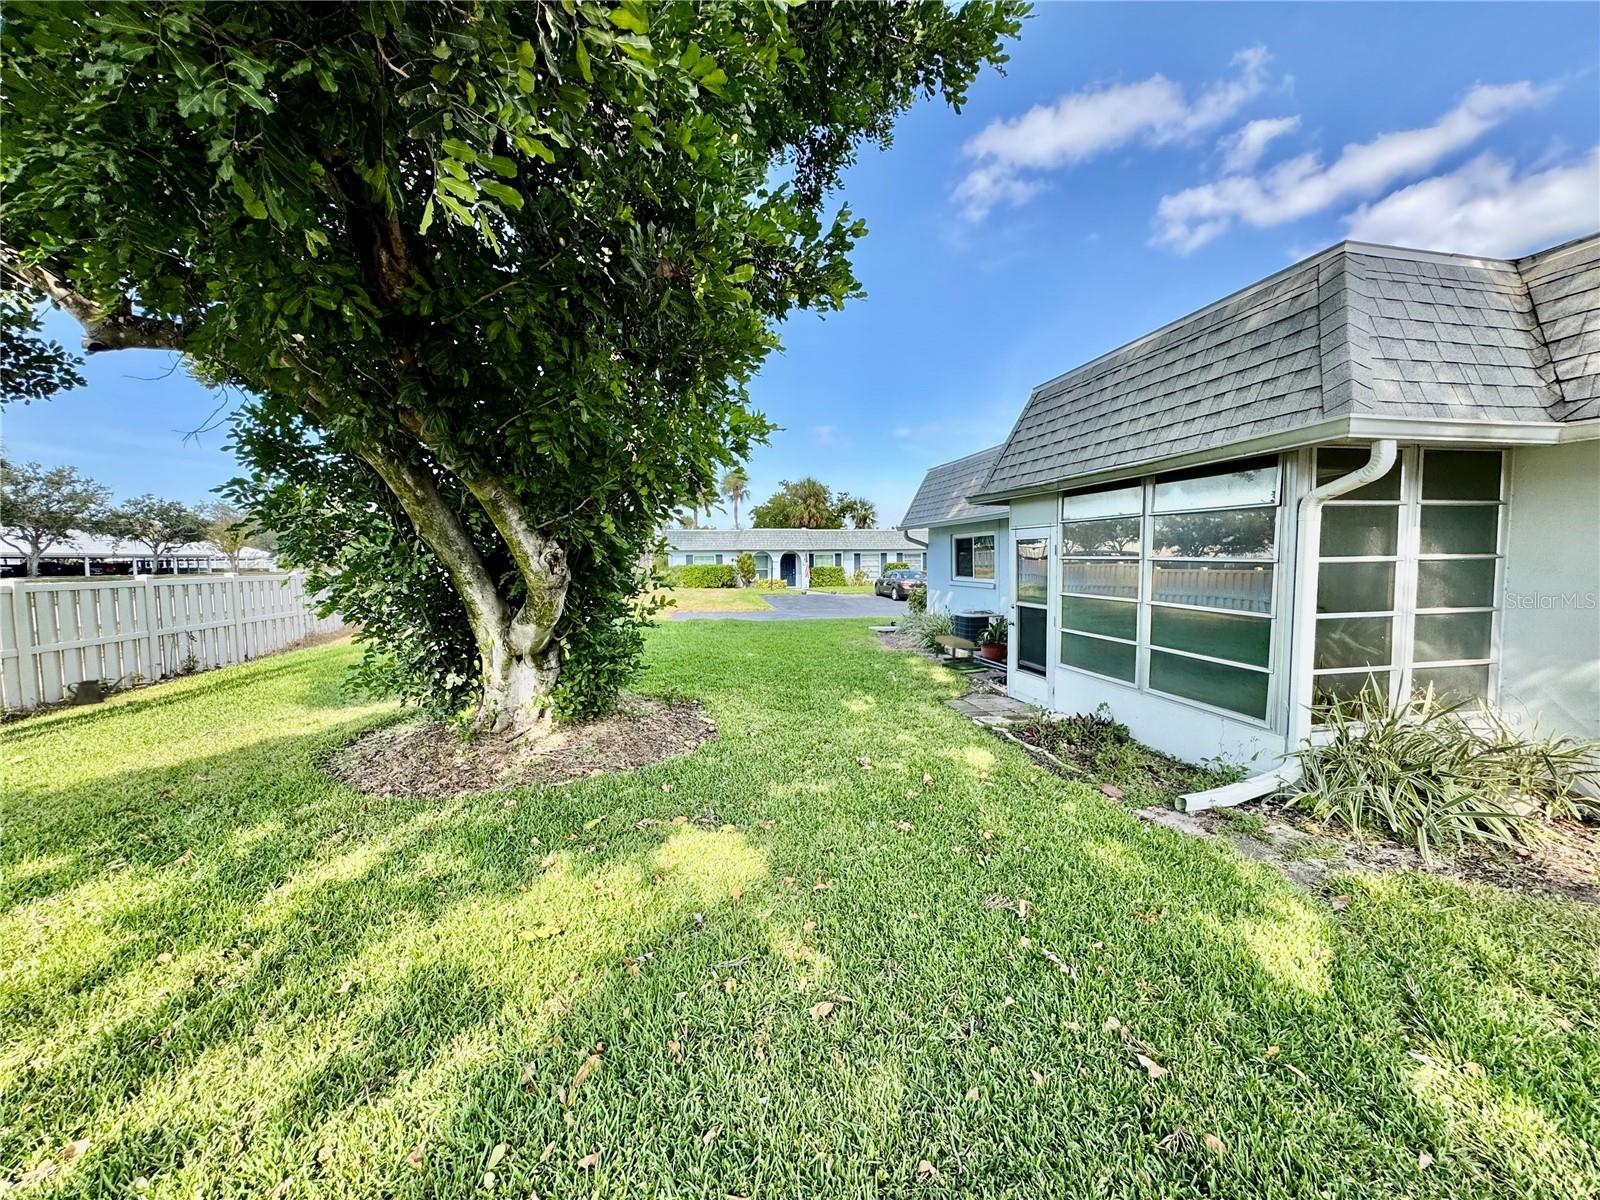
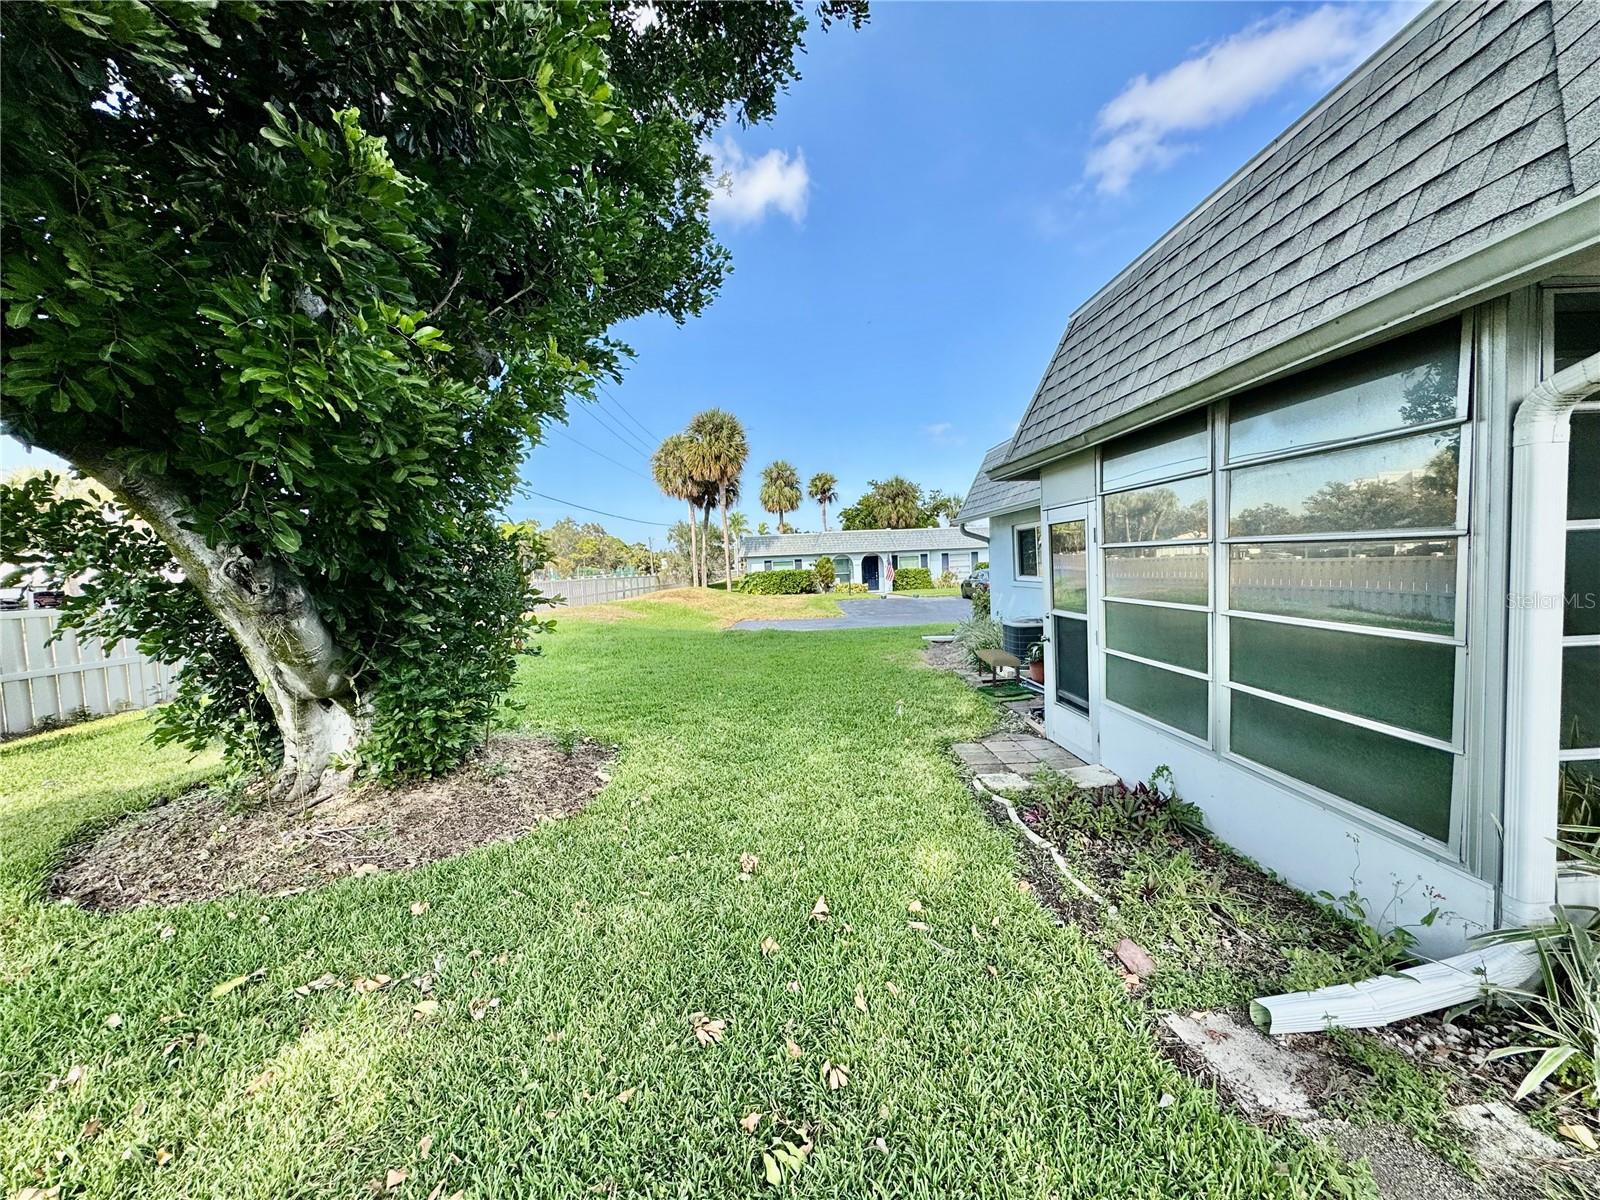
watering can: present [67,676,126,705] -> none [32,706,86,735]

